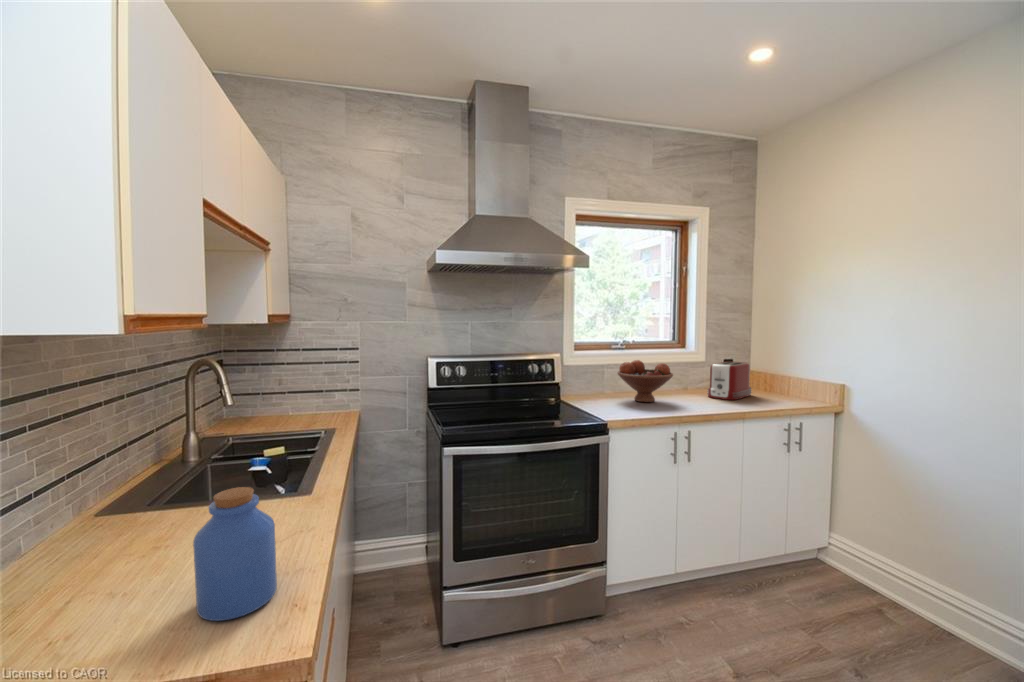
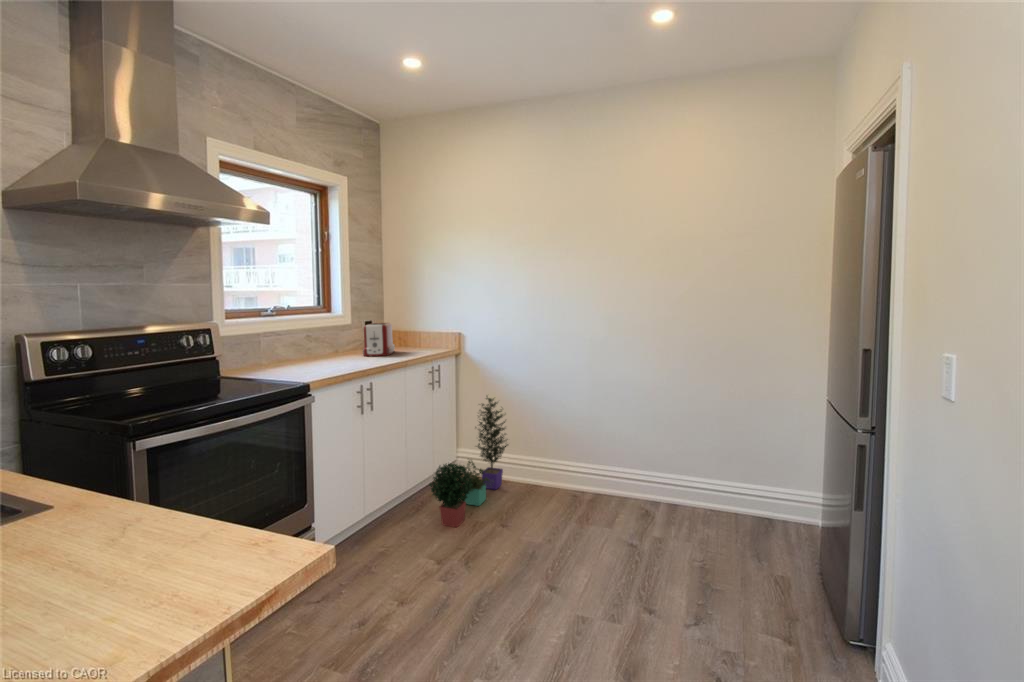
fruit bowl: present [618,360,673,402] -> none [284,325,343,366]
potted plant: none [746,477,908,640] -> present [429,398,508,527]
jar: present [193,487,277,621] -> none [108,435,219,595]

